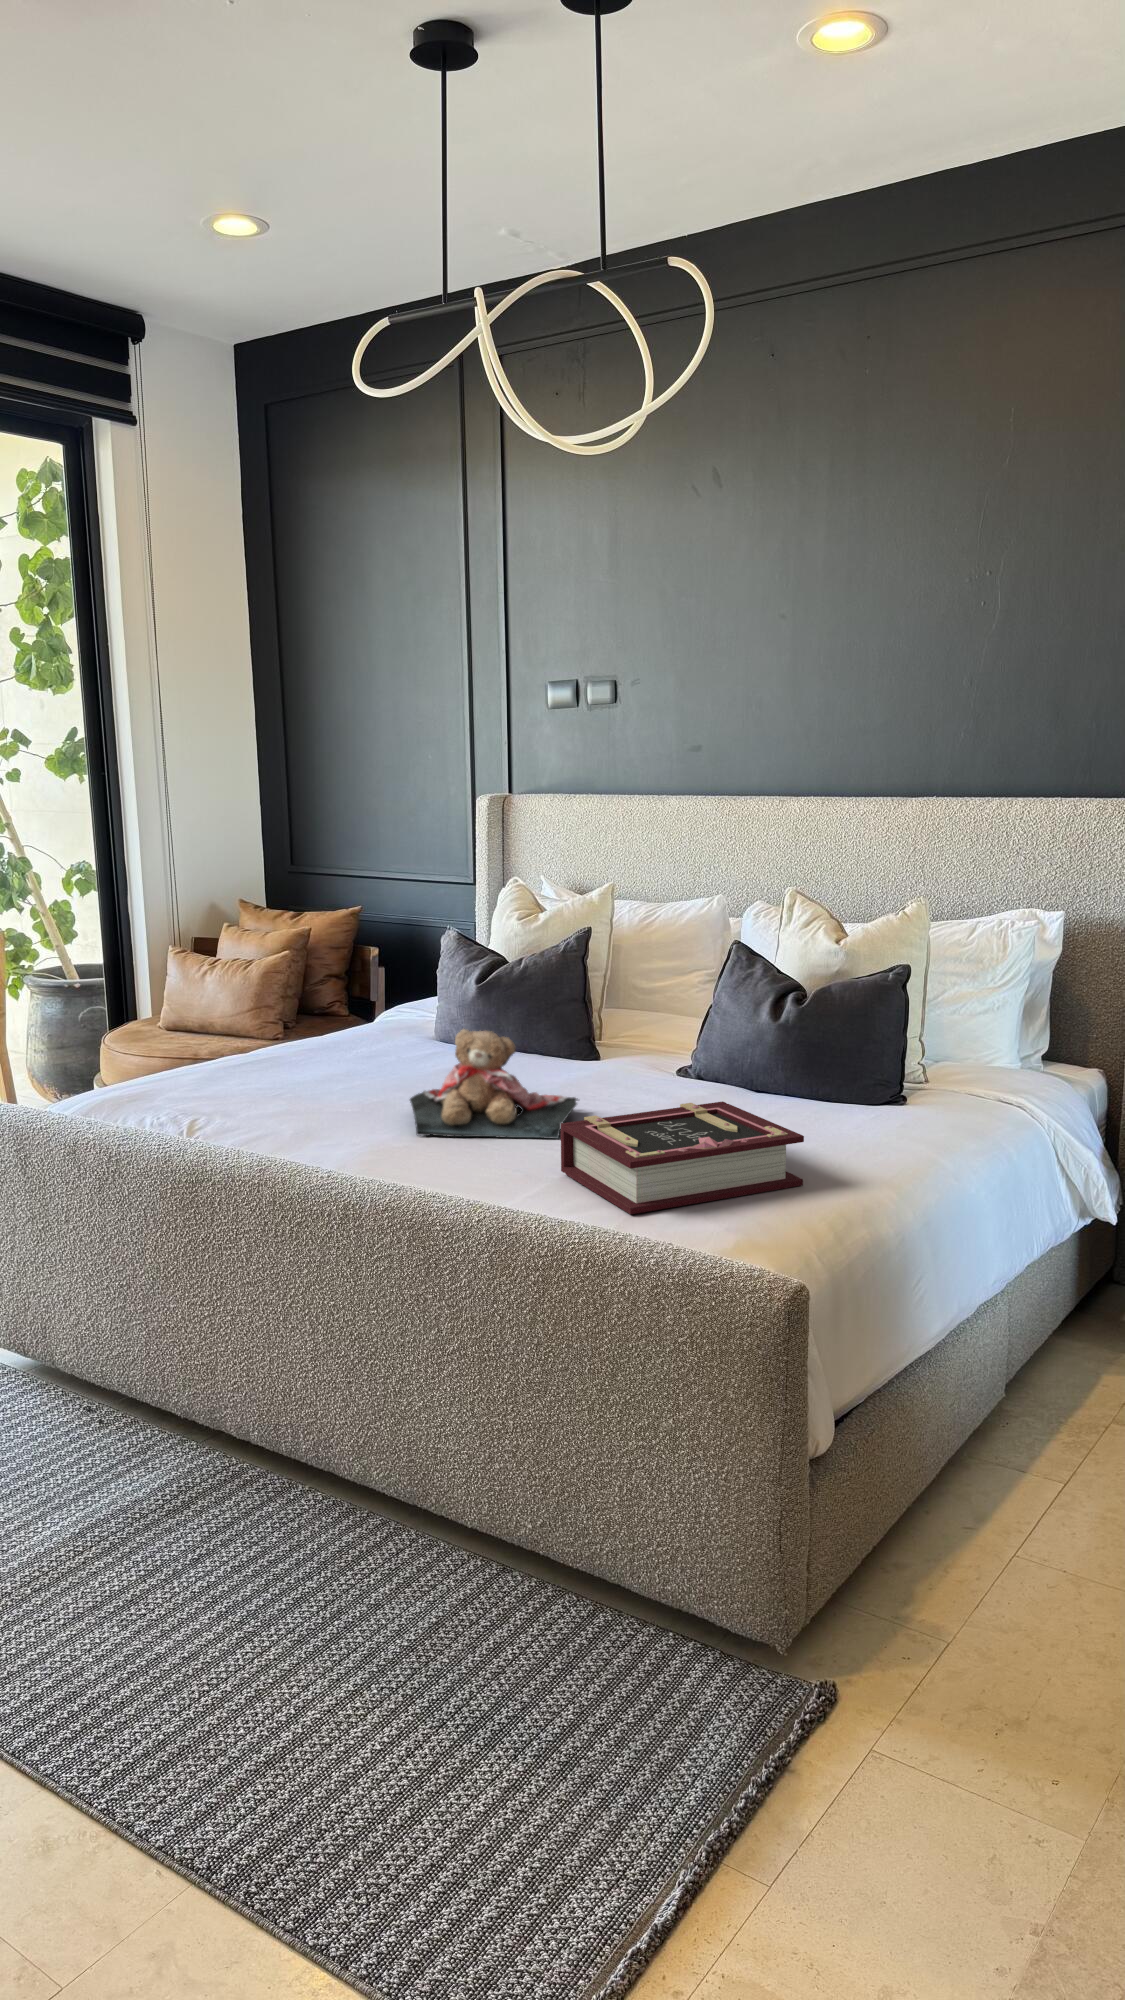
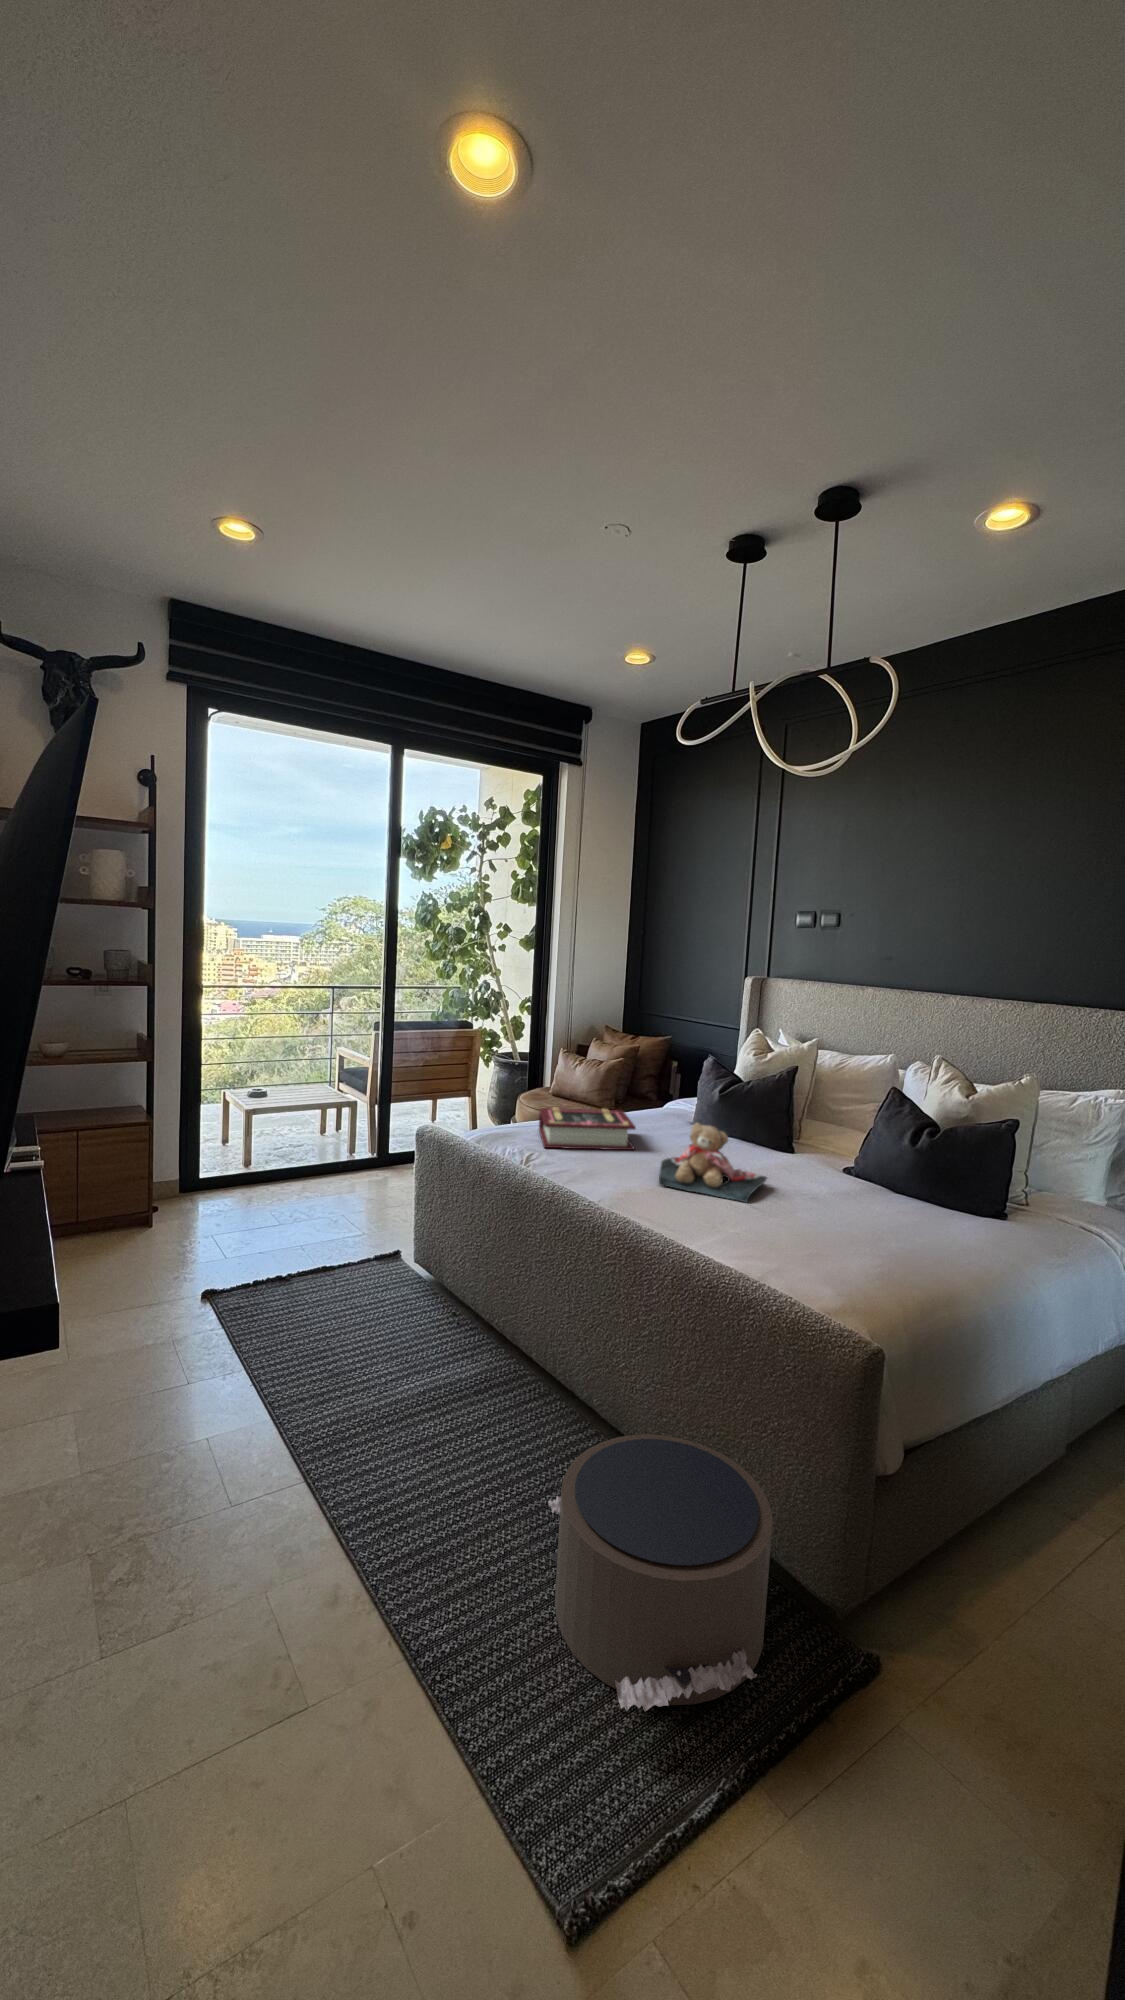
book: present [561,1101,804,1214] -> present [539,1107,636,1150]
pouf: none [346,1483,700,1833] -> present [548,1435,773,1711]

